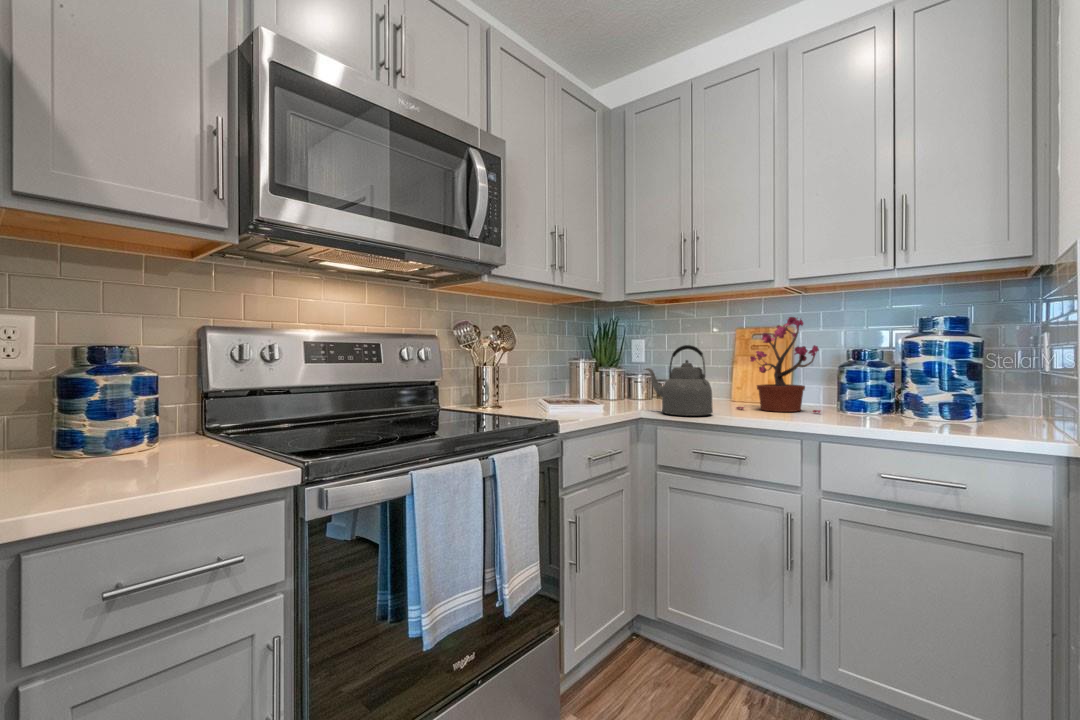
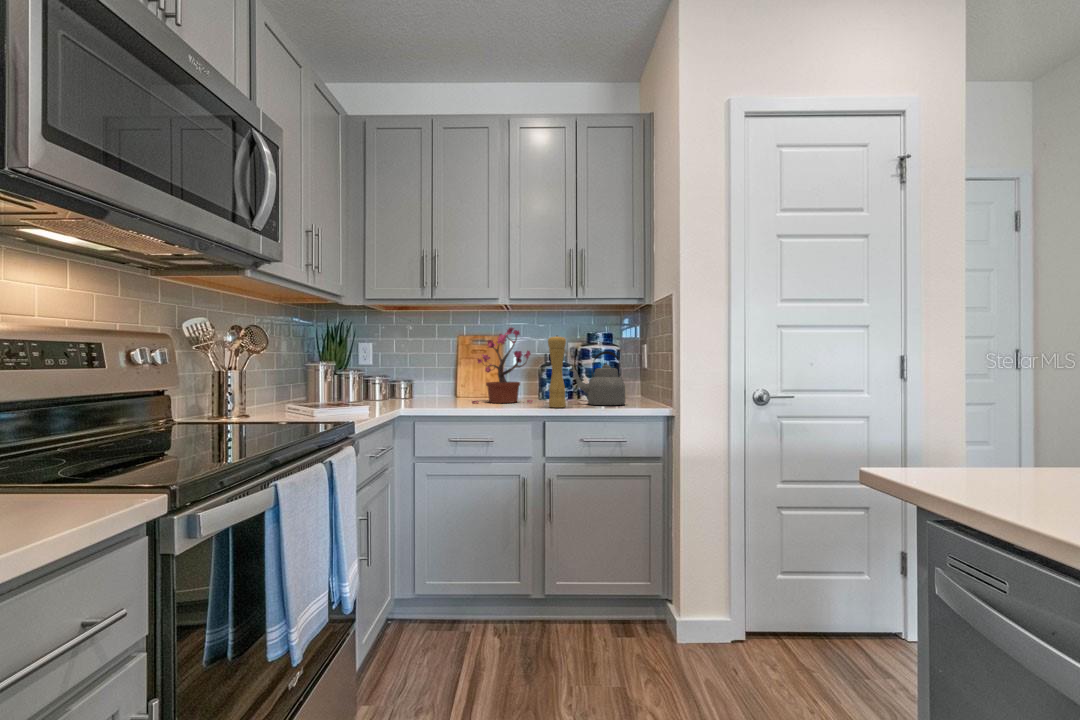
pepper mill: none [831,324,861,425] -> present [548,336,566,408]
kettle: present [645,345,713,416] -> present [570,351,625,405]

